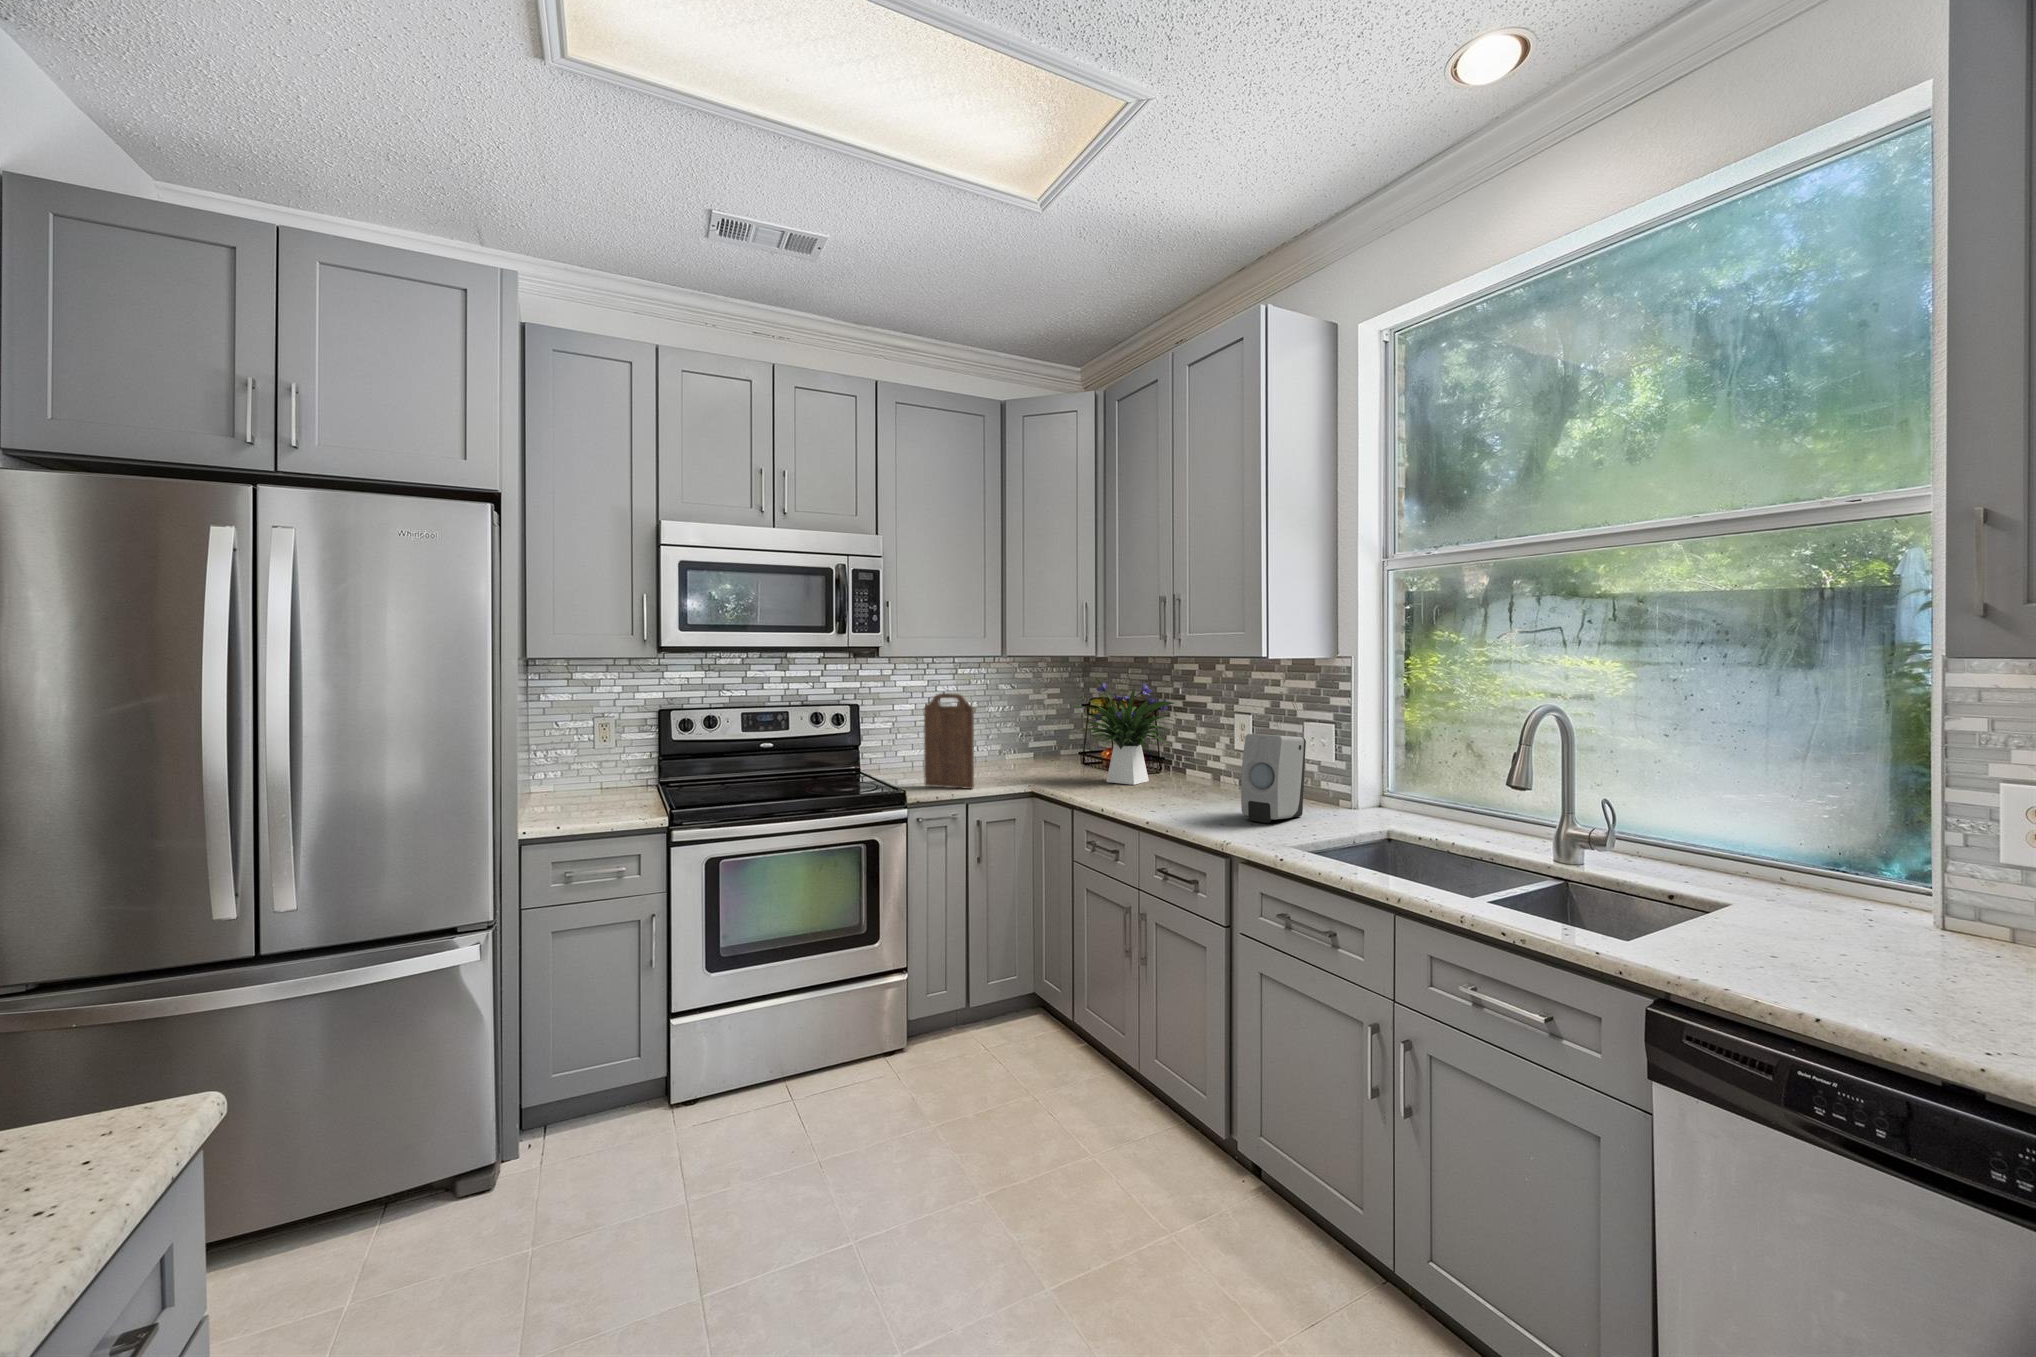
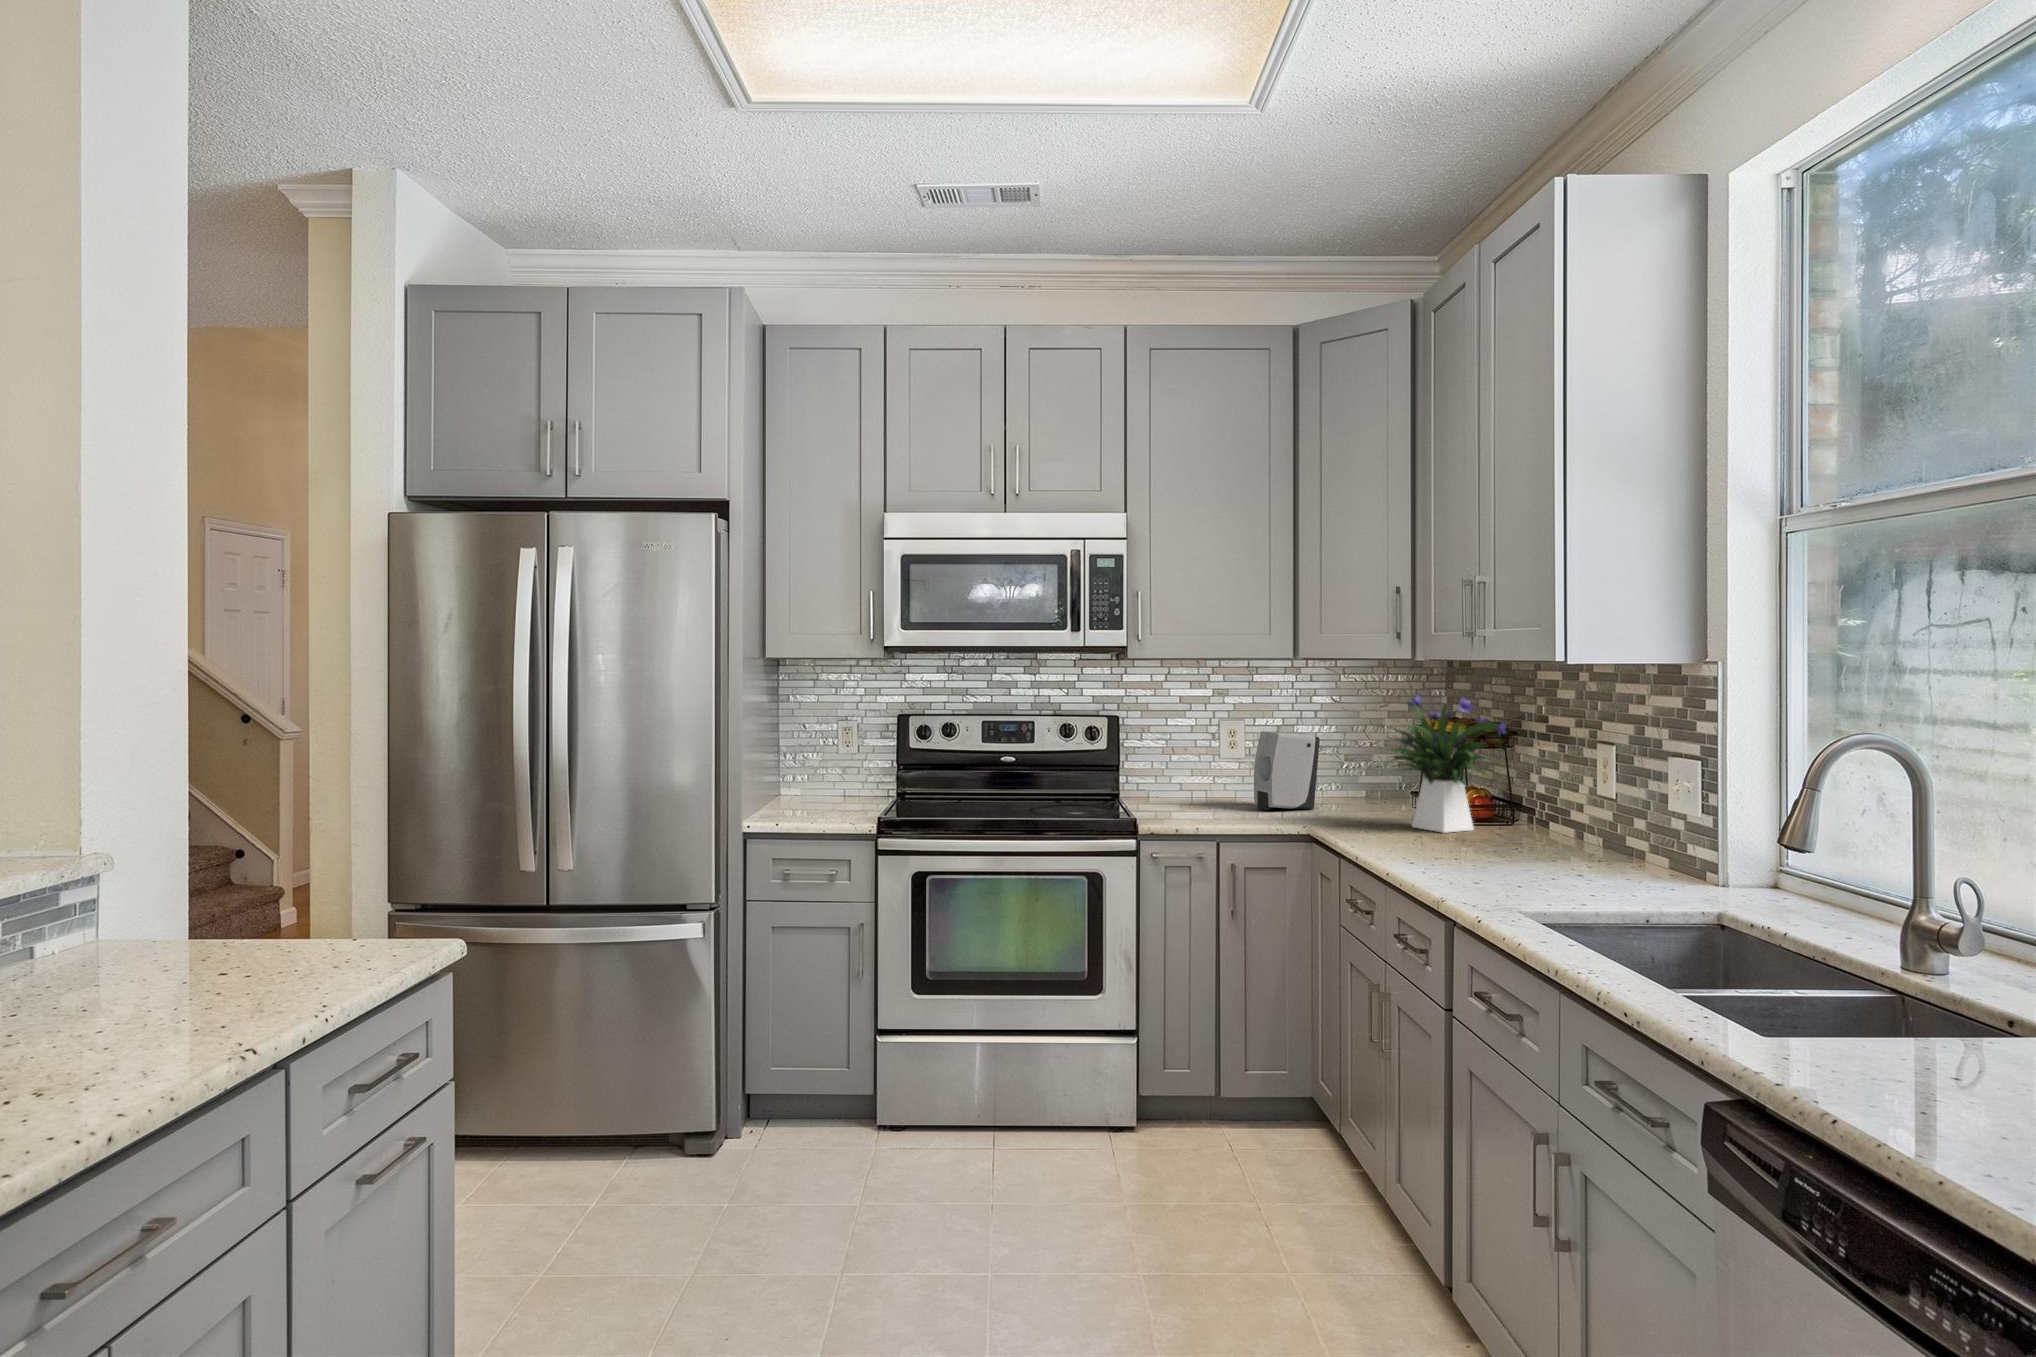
cutting board: present [924,693,974,789] -> none [1178,704,1233,823]
soap dispenser: present [1241,734,1306,823] -> present [1254,731,1320,810]

